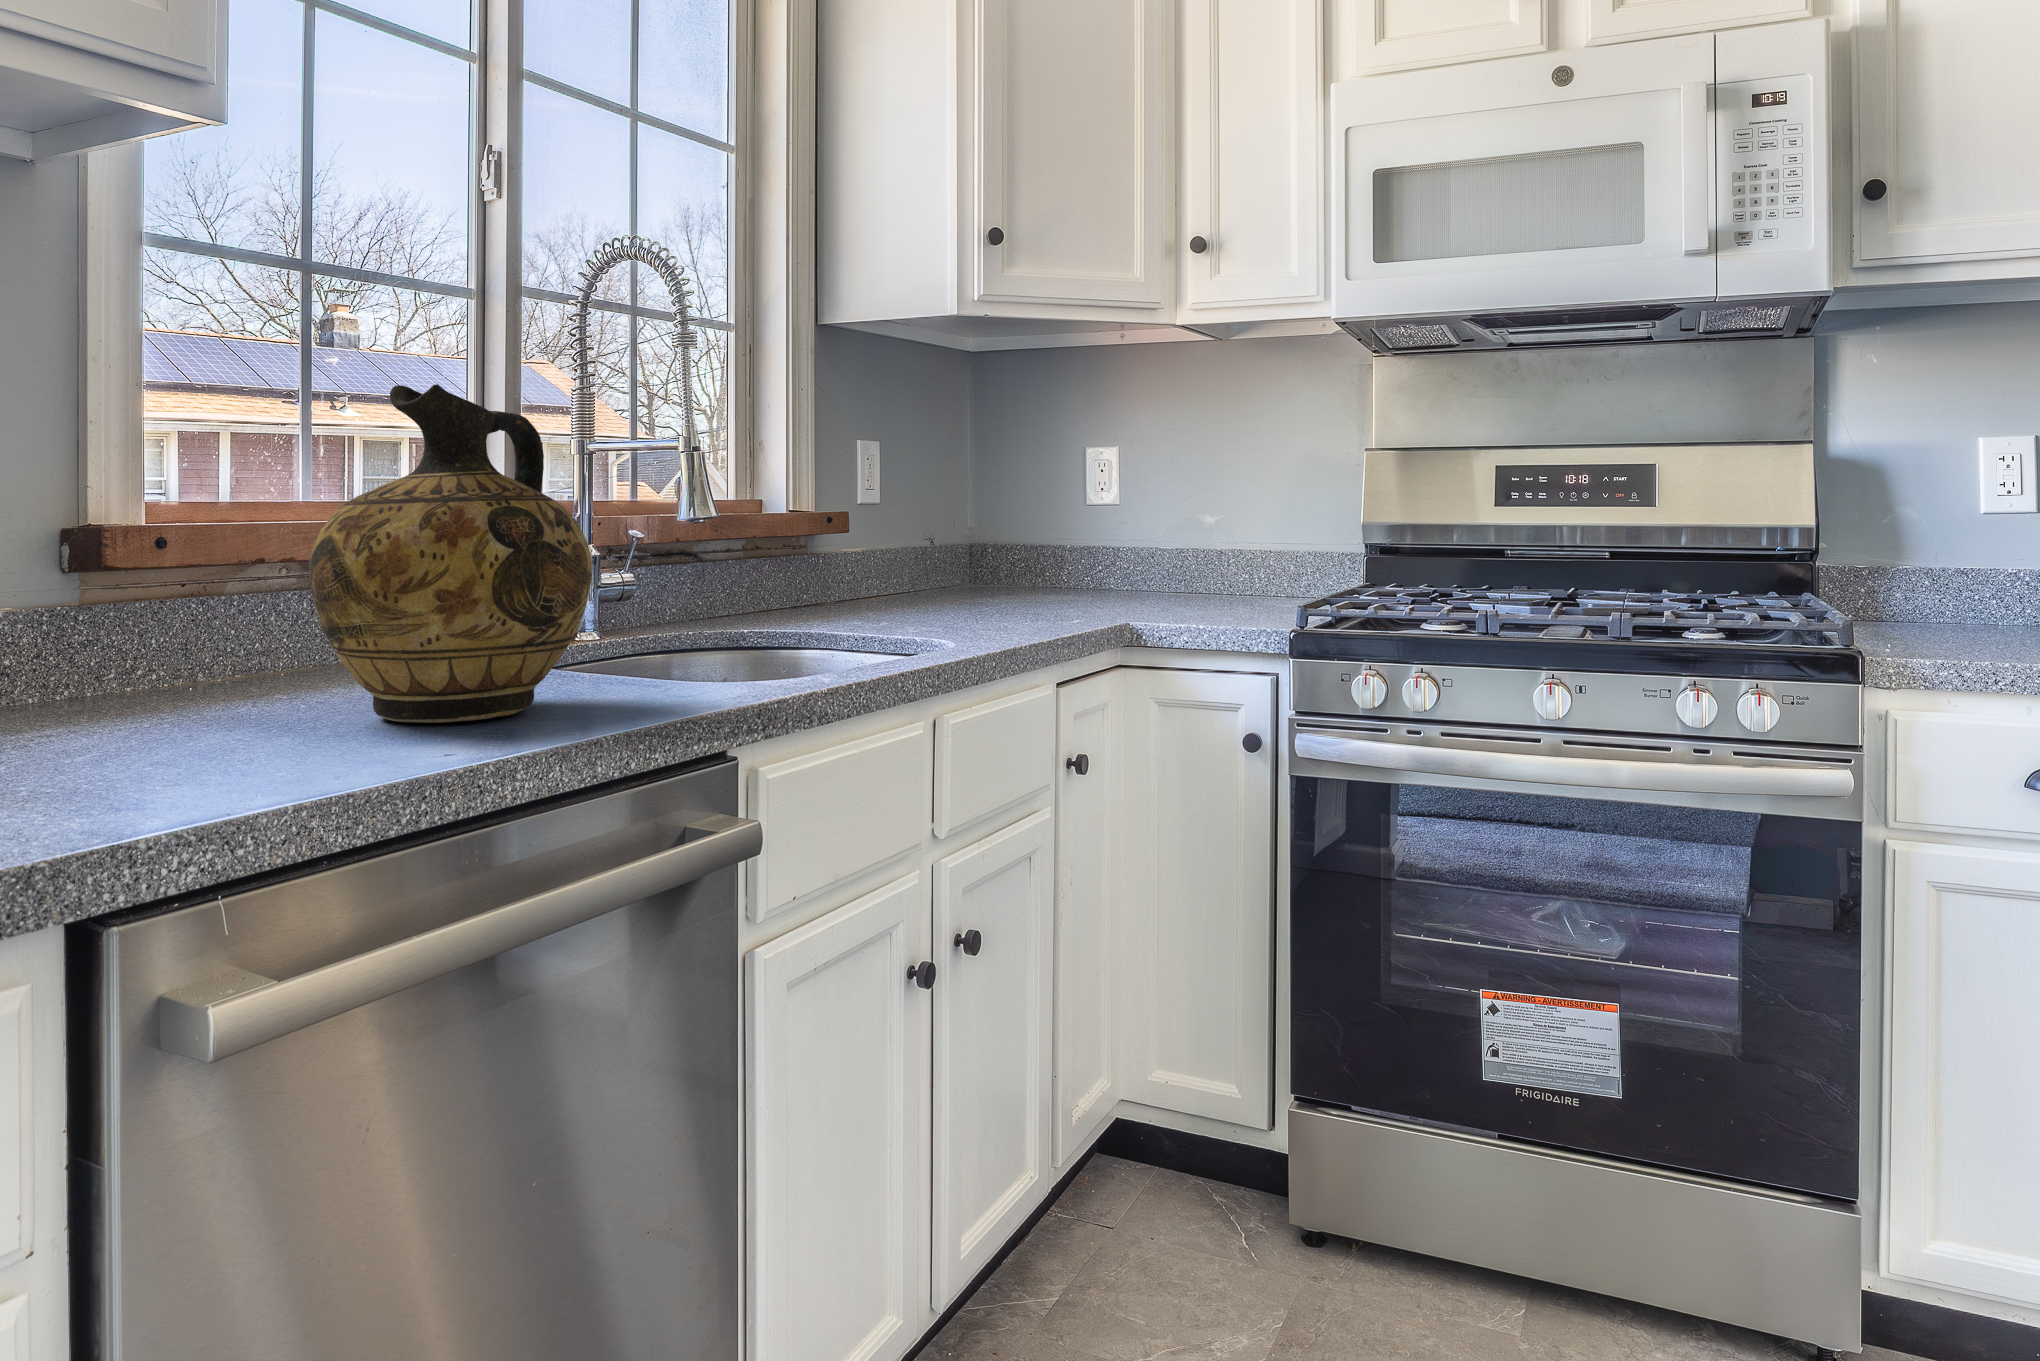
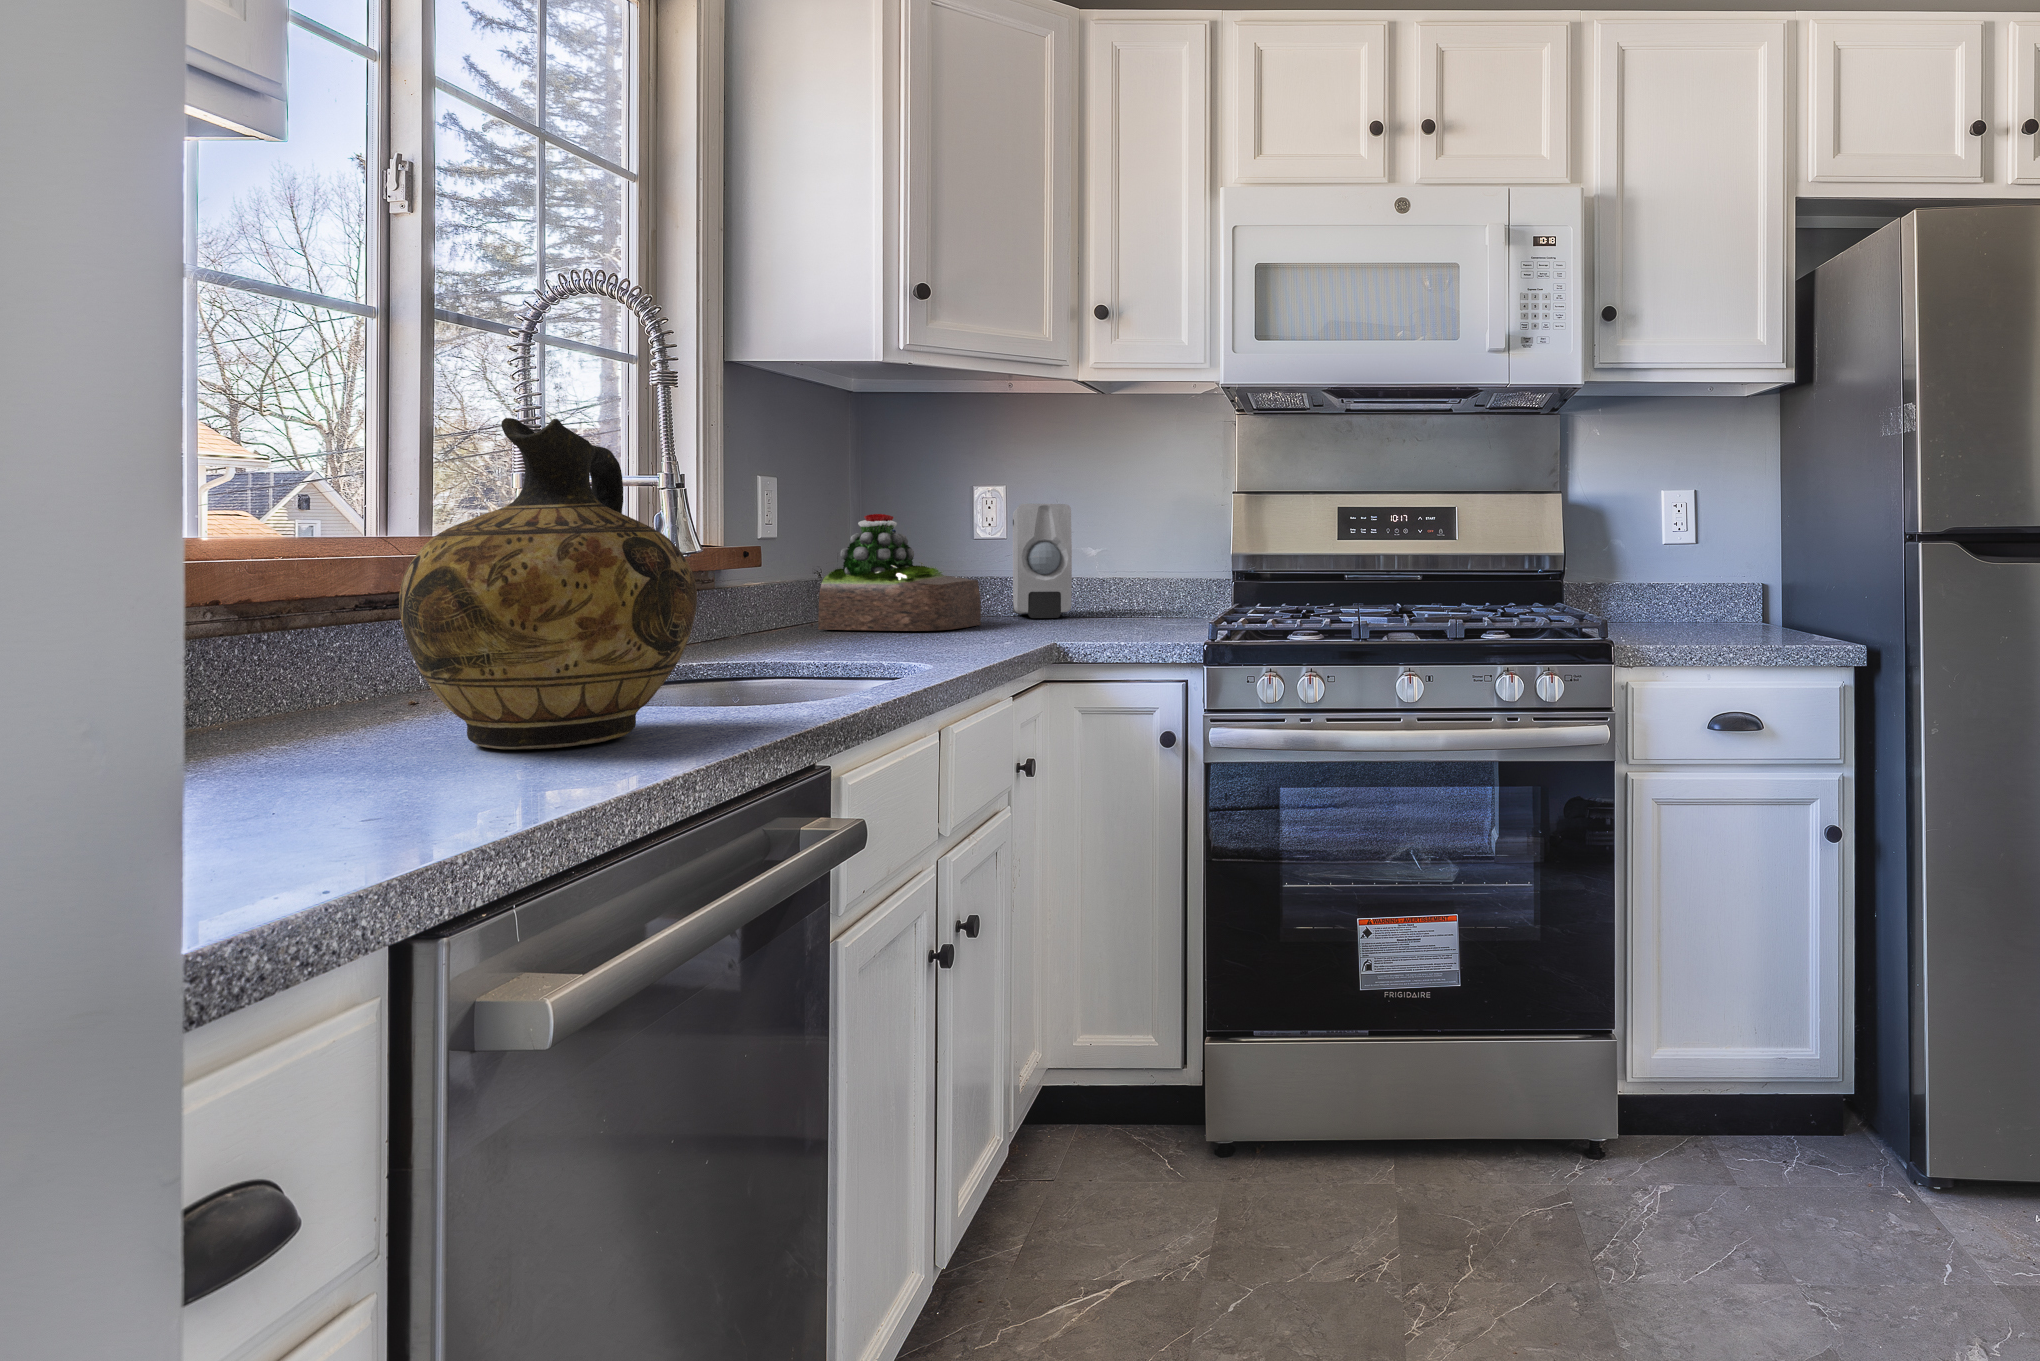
soap dispenser: none [1116,468,1176,597] -> present [1013,504,1072,618]
succulent plant: none [899,482,1069,608] -> present [818,514,981,631]

